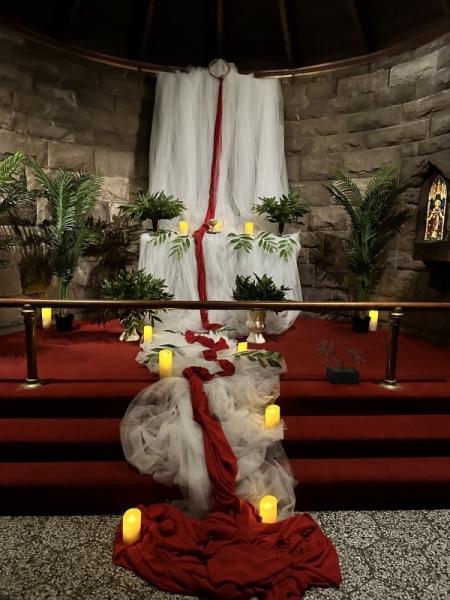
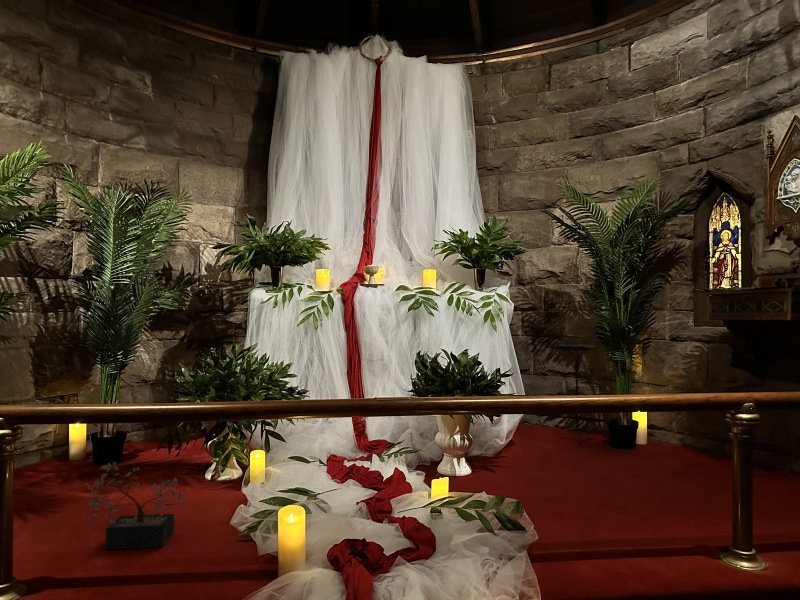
decorative plant: present [316,340,366,383] -> present [86,462,185,549]

